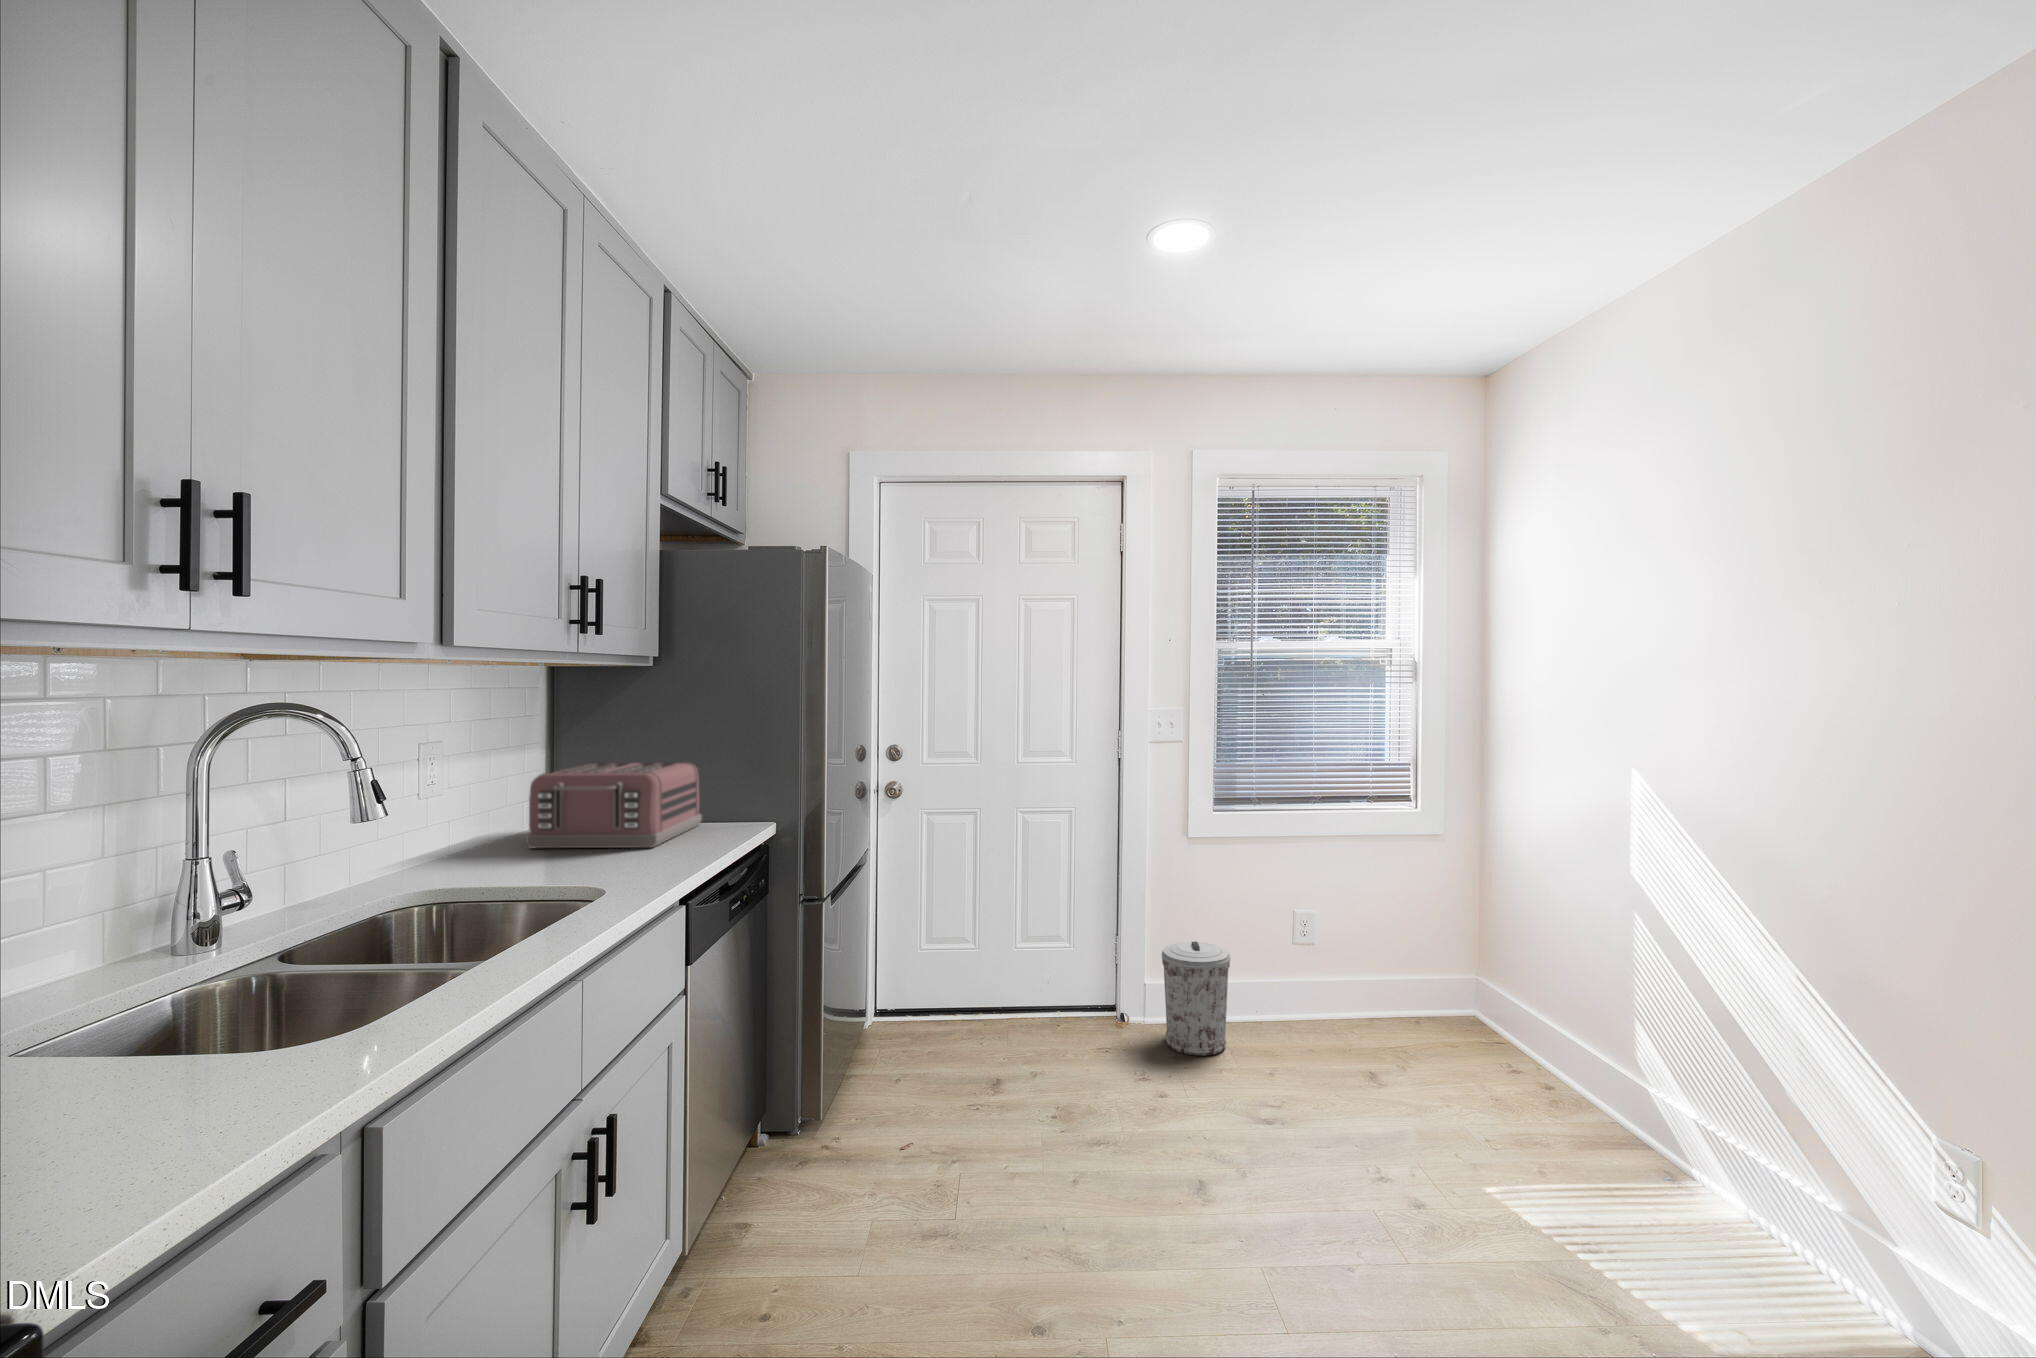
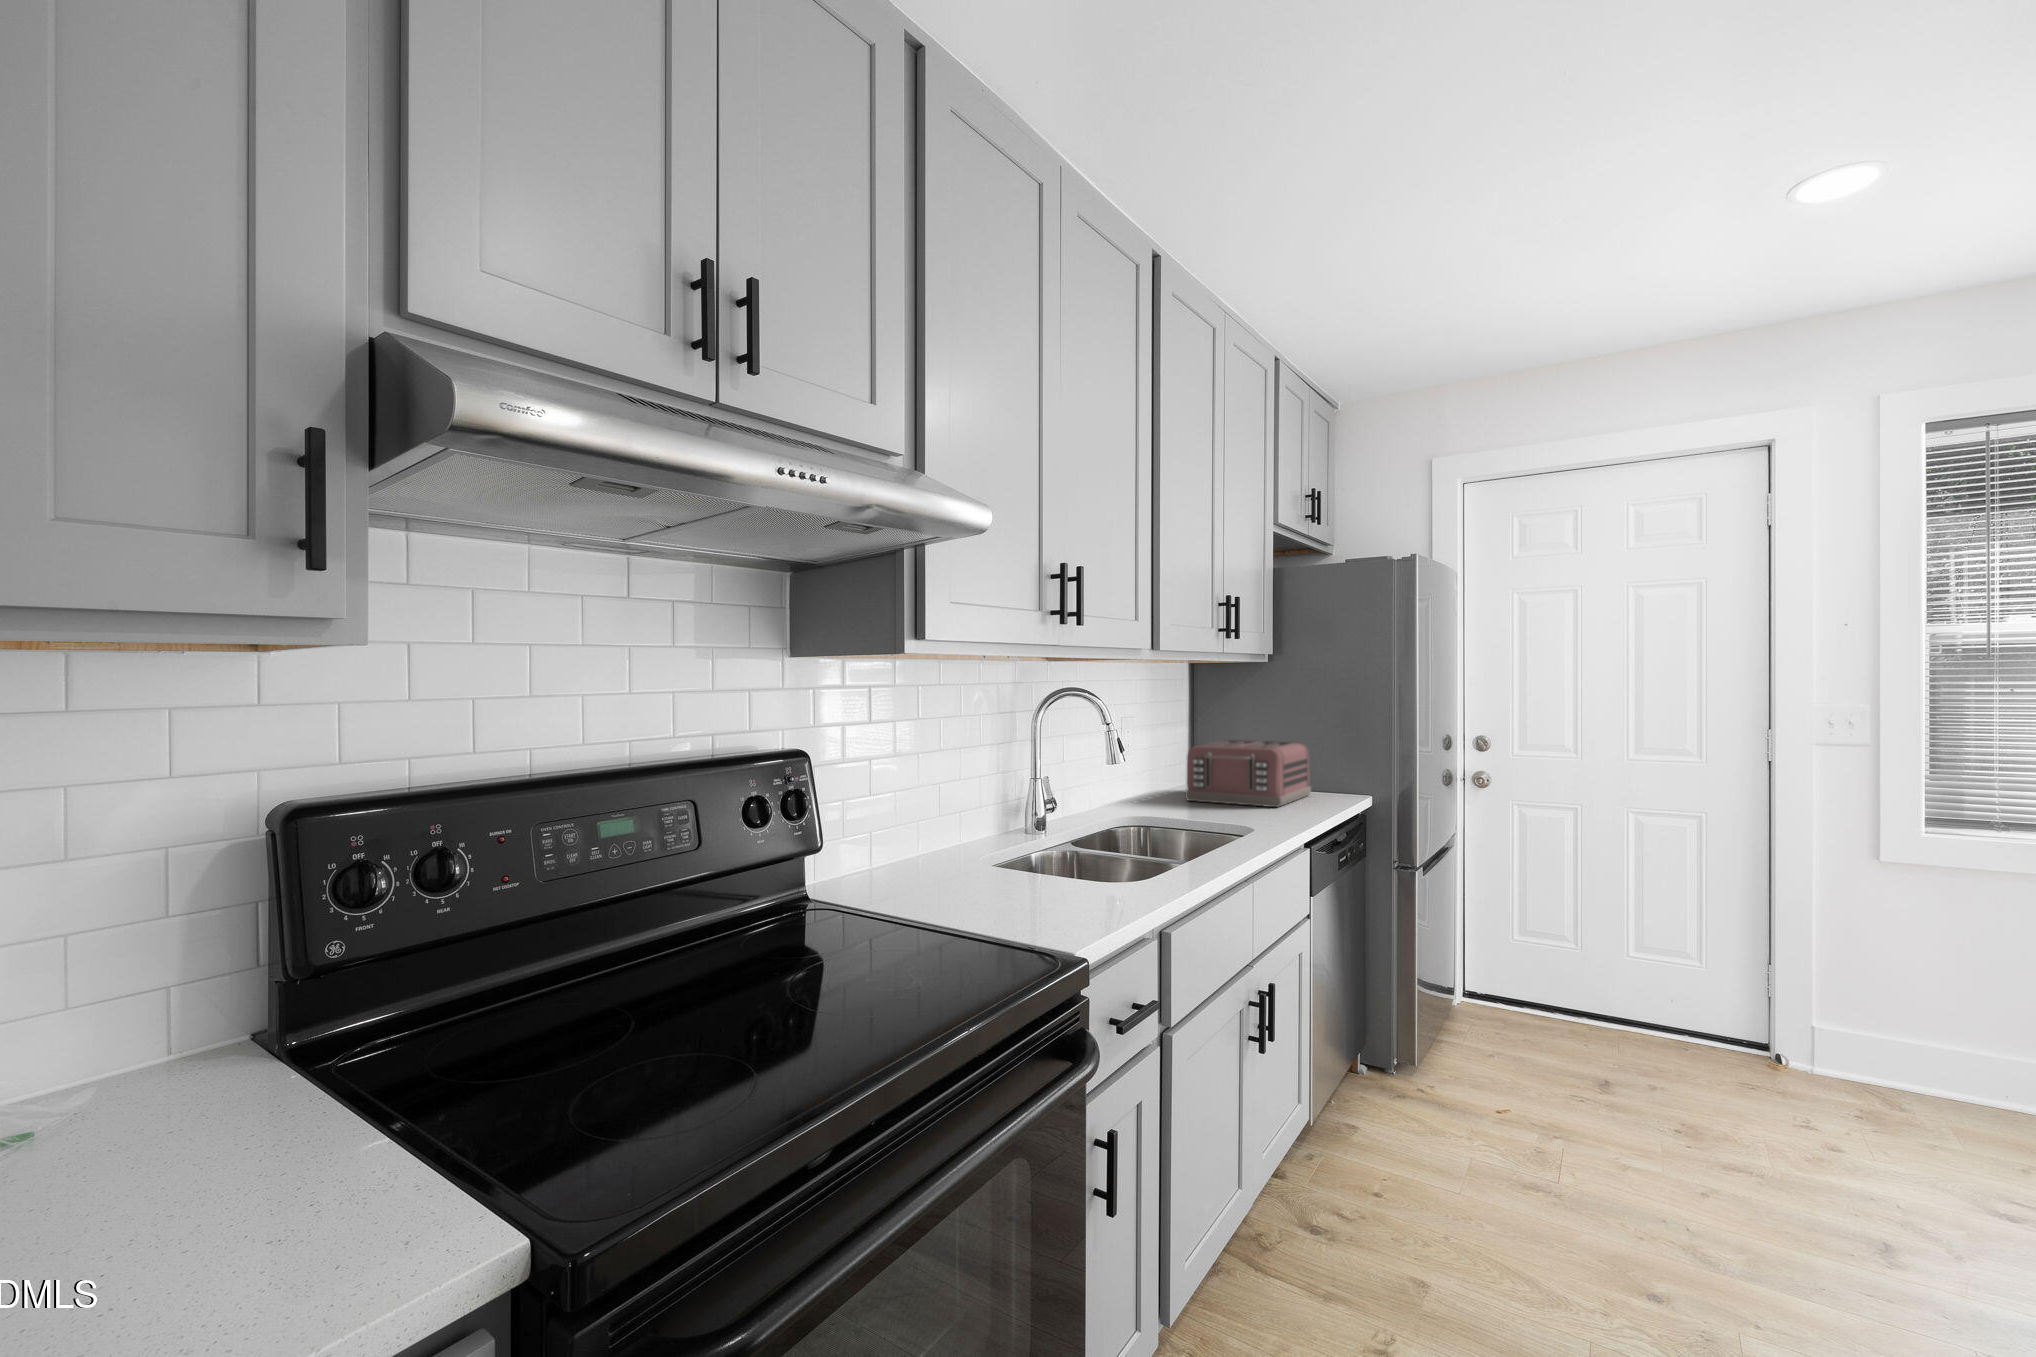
trash can: present [1162,942,1230,1056] -> none [1831,981,1940,1118]

